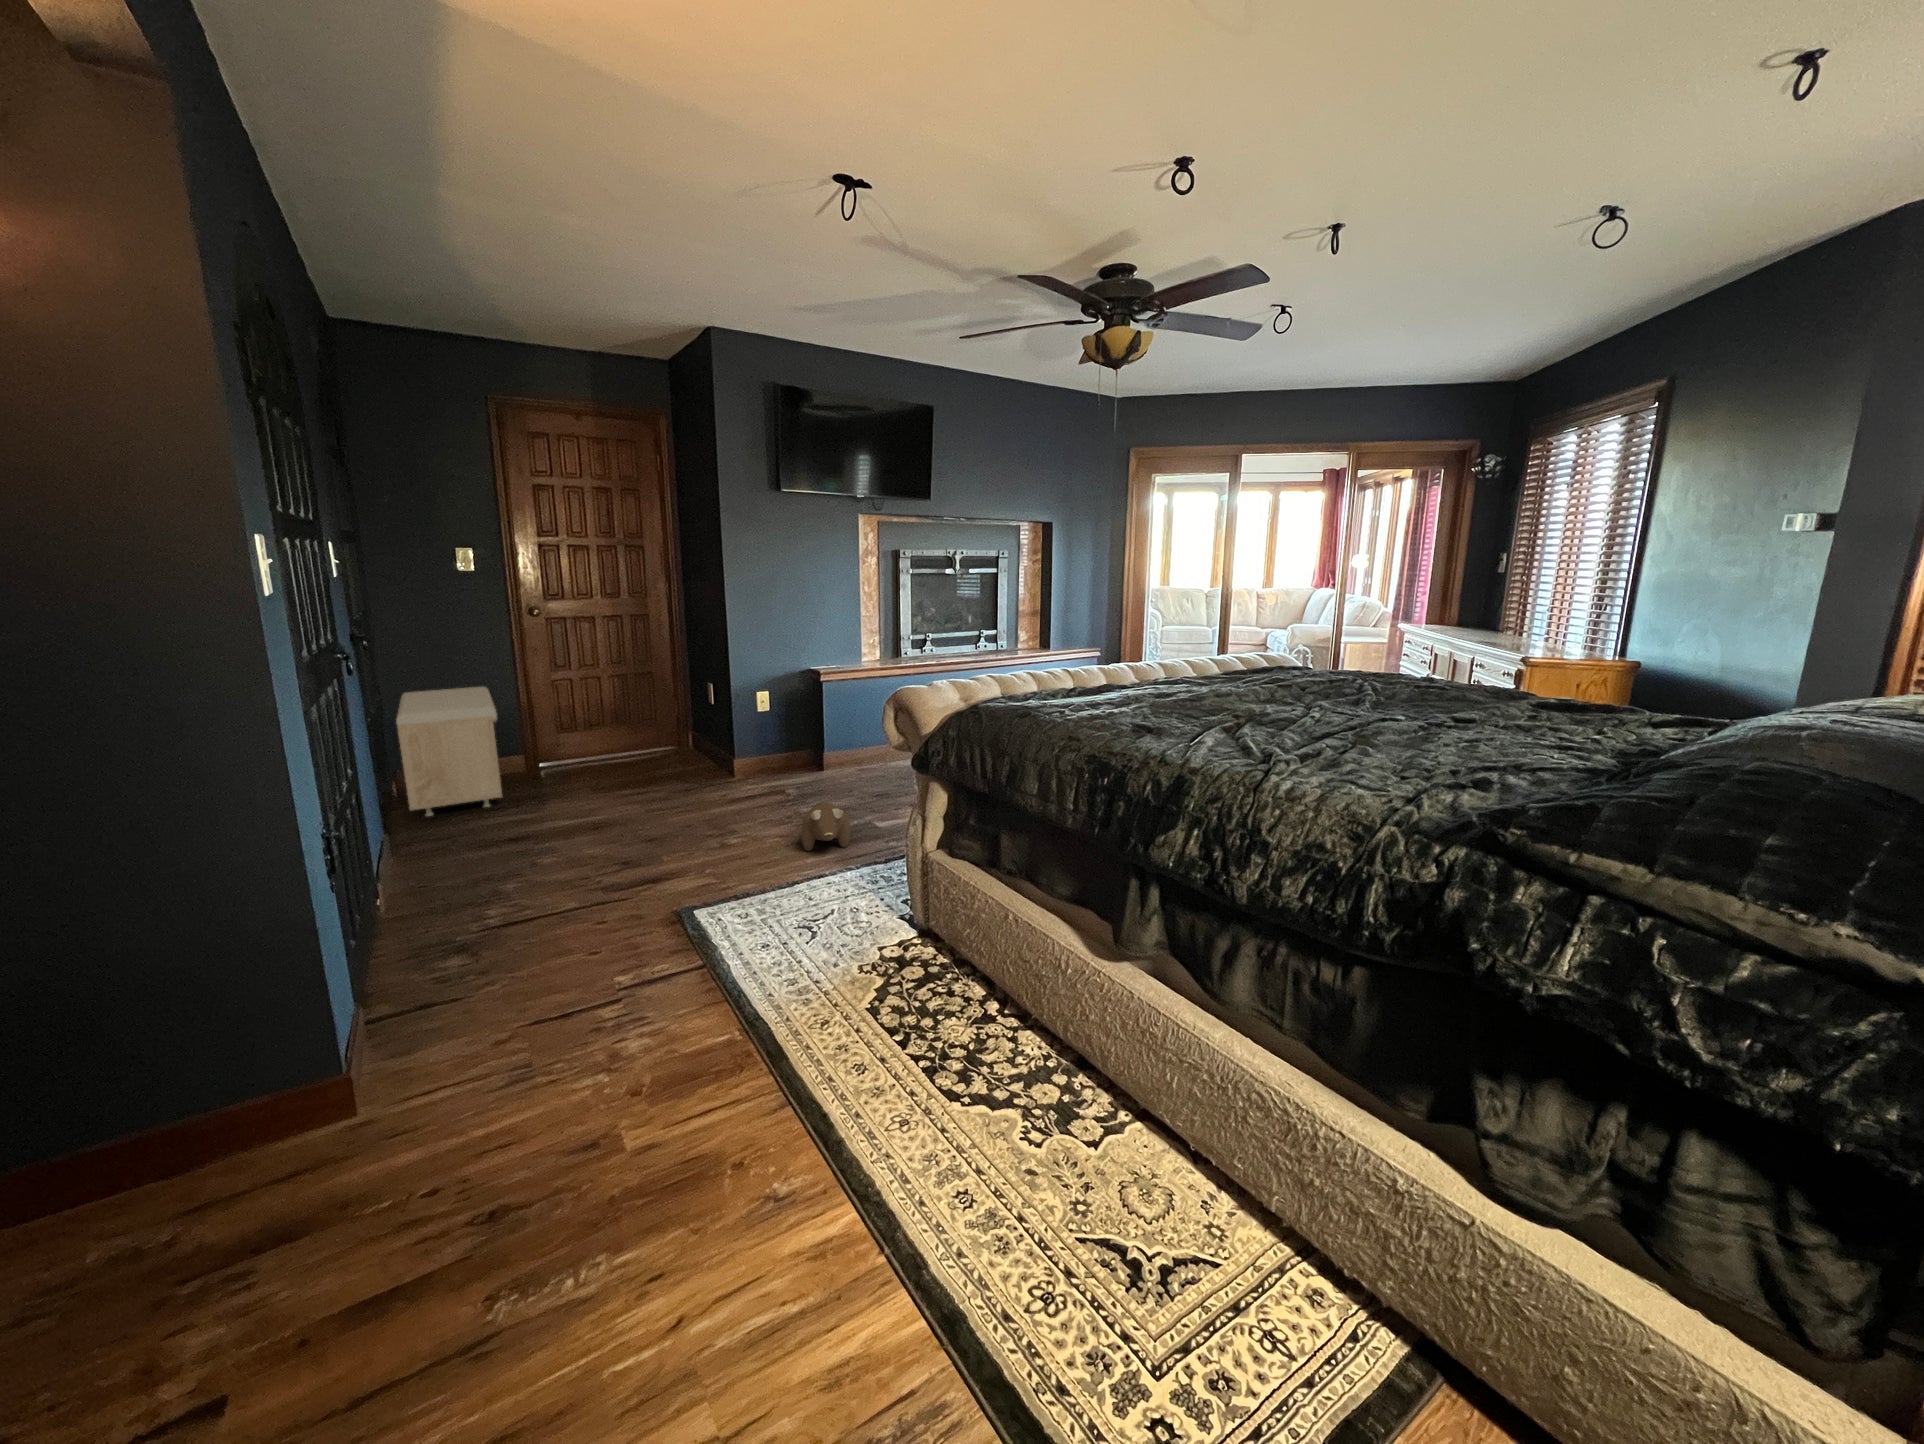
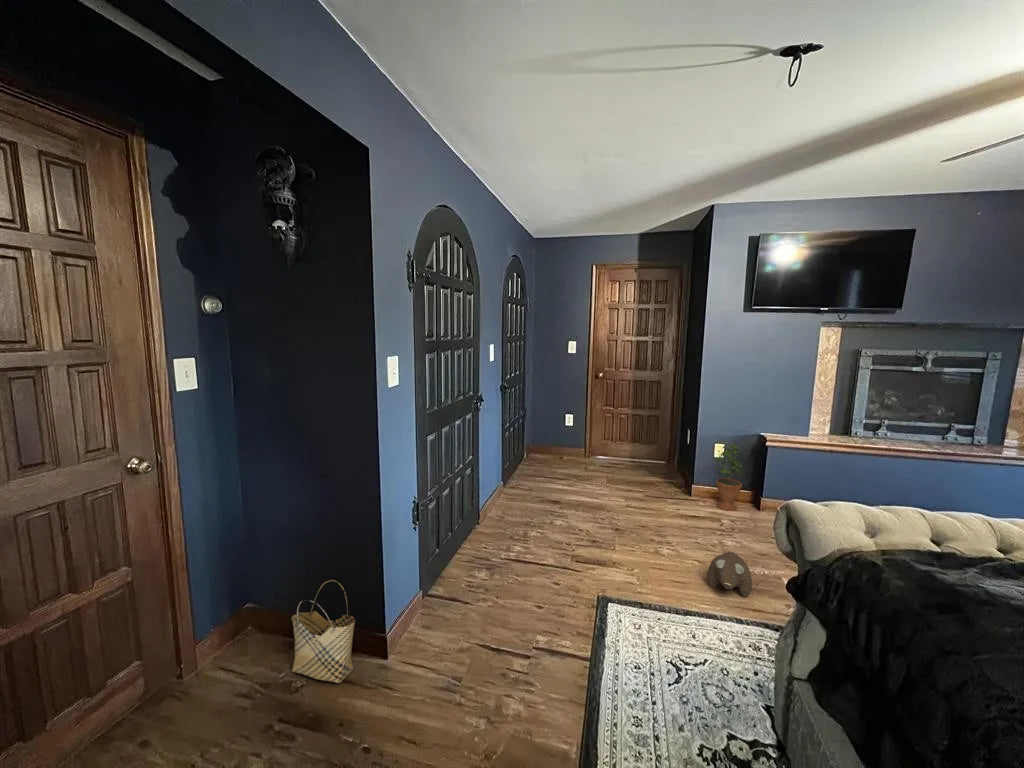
potted plant: none [759,683,800,777] -> present [715,443,743,511]
storage bench: present [396,687,502,816] -> none [517,410,569,478]
woven basket: none [107,1013,300,1224] -> present [291,580,356,683]

